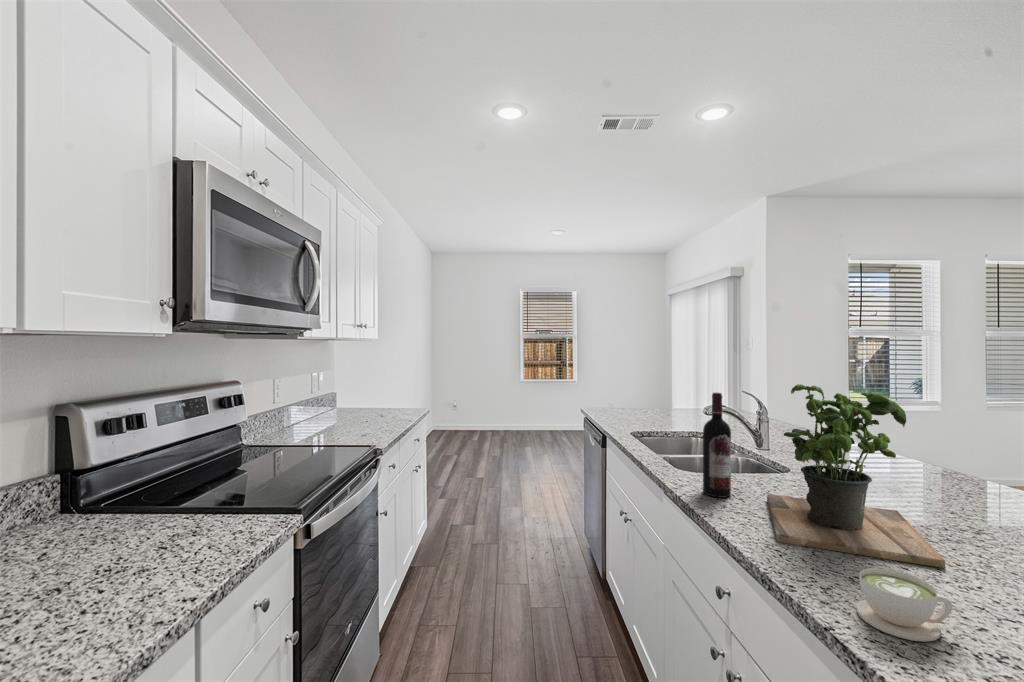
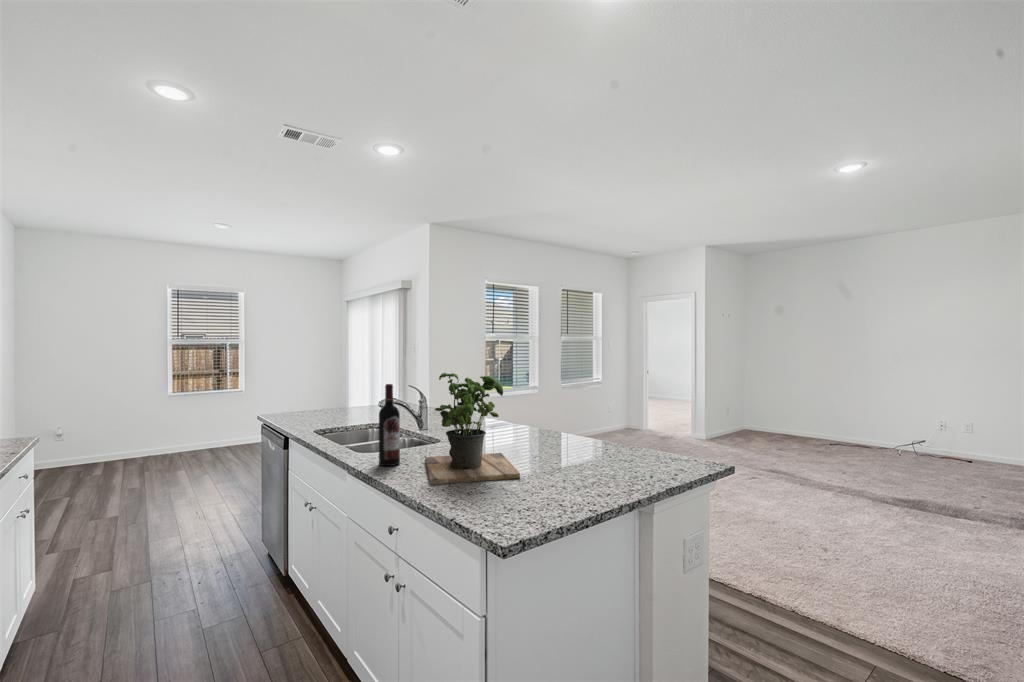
coffee cup: present [856,568,952,642] -> none [473,480,517,515]

